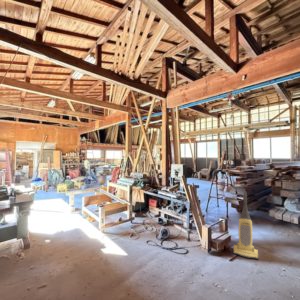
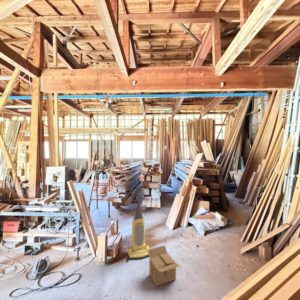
cardboard box: none [248,248,280,287] -> present [148,246,179,286]

